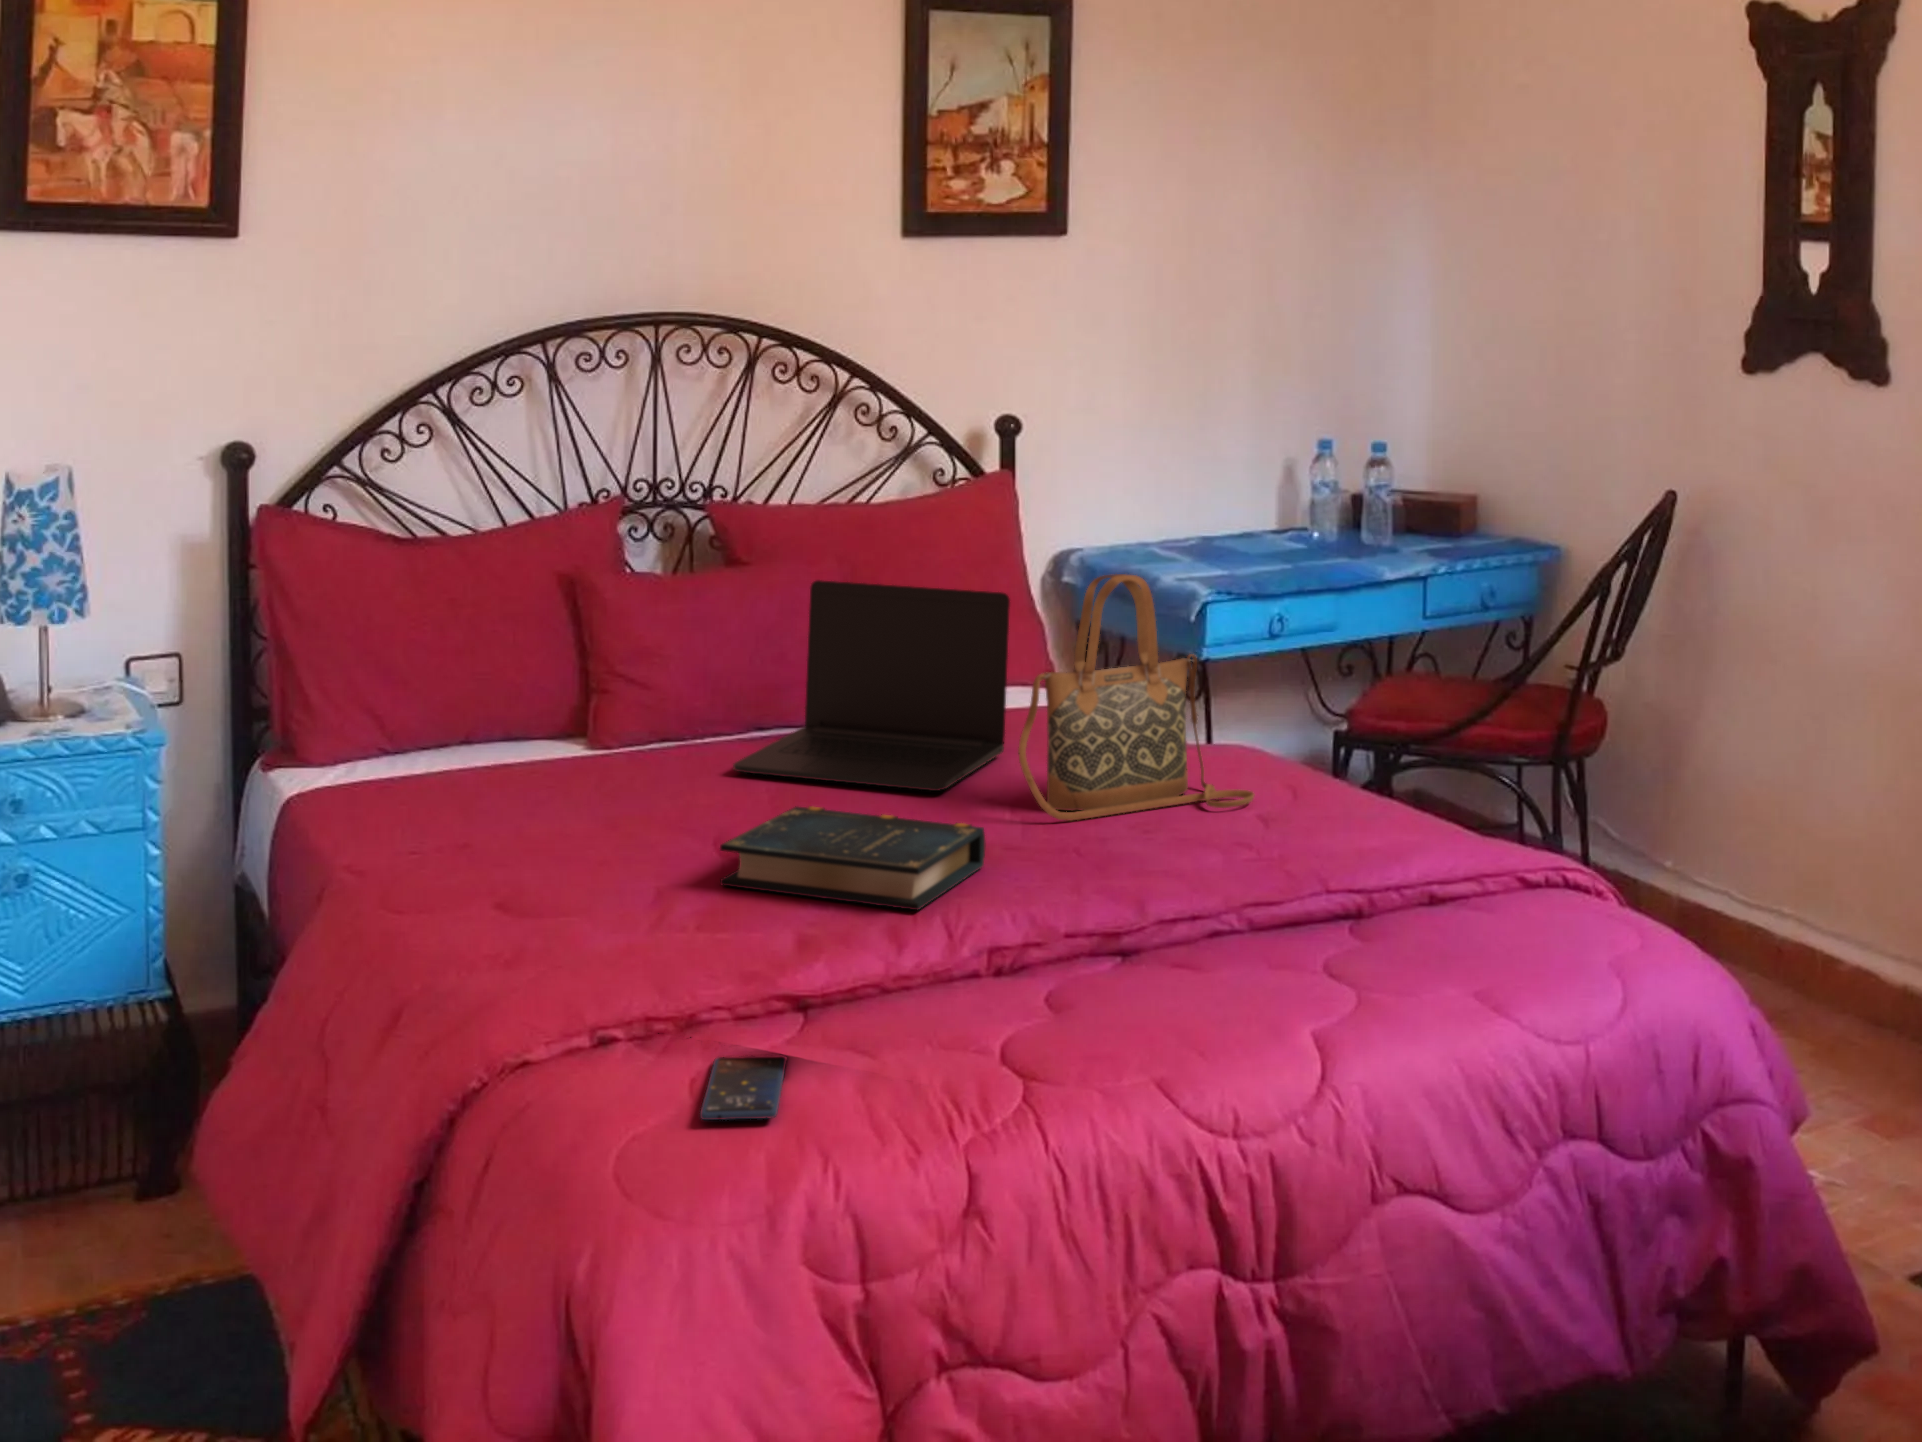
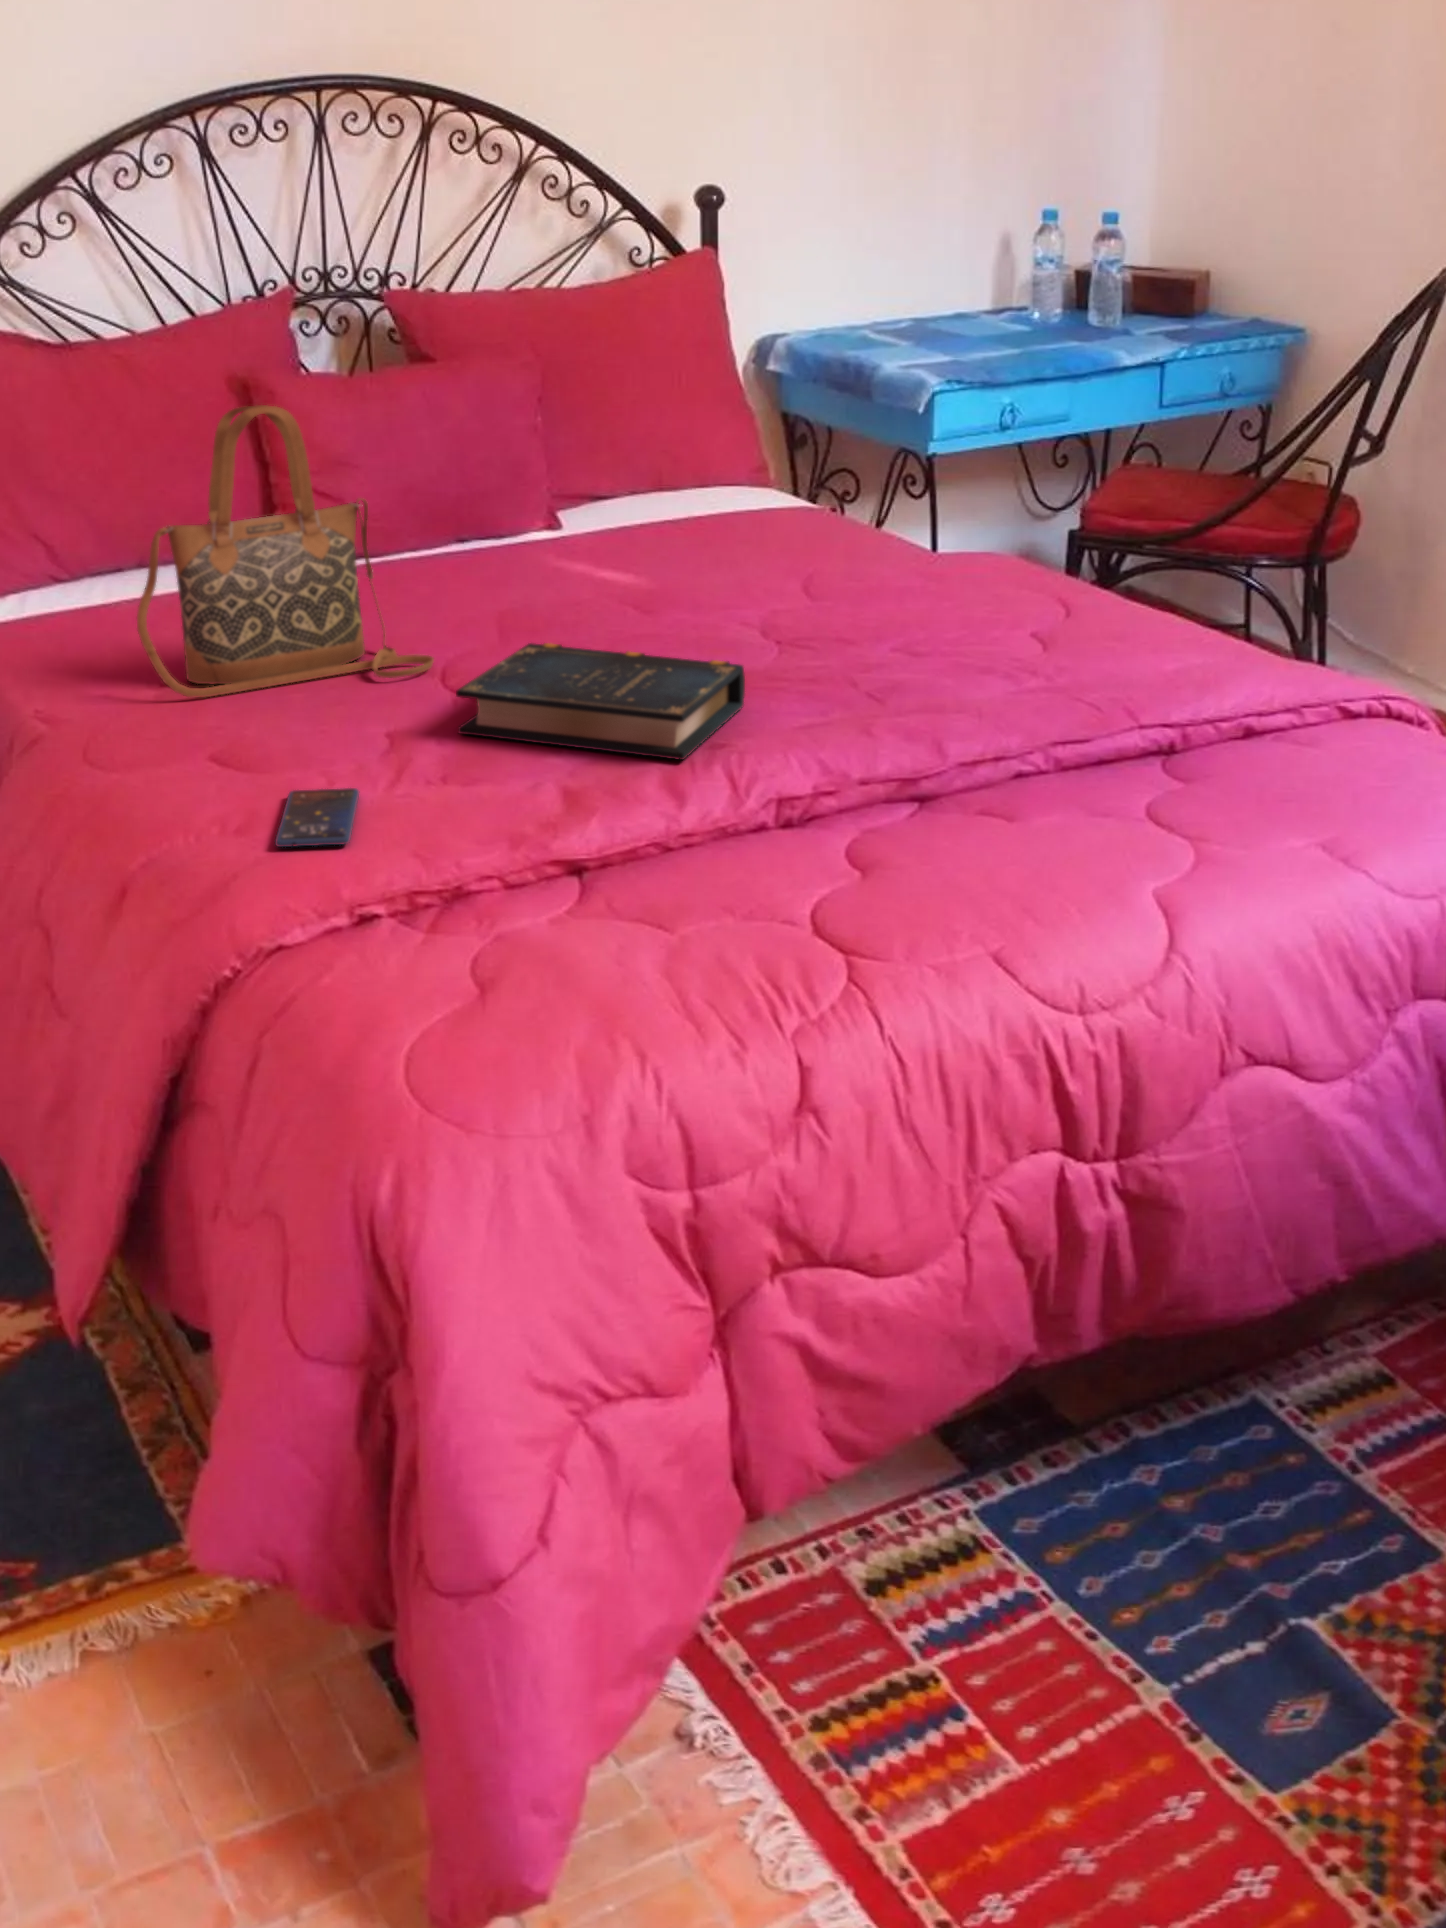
handbag: present [1018,574,1255,820] -> present [137,405,434,697]
laptop: present [733,580,1010,791] -> none [445,386,740,619]
smartphone: present [700,1056,786,1120] -> present [275,788,359,847]

